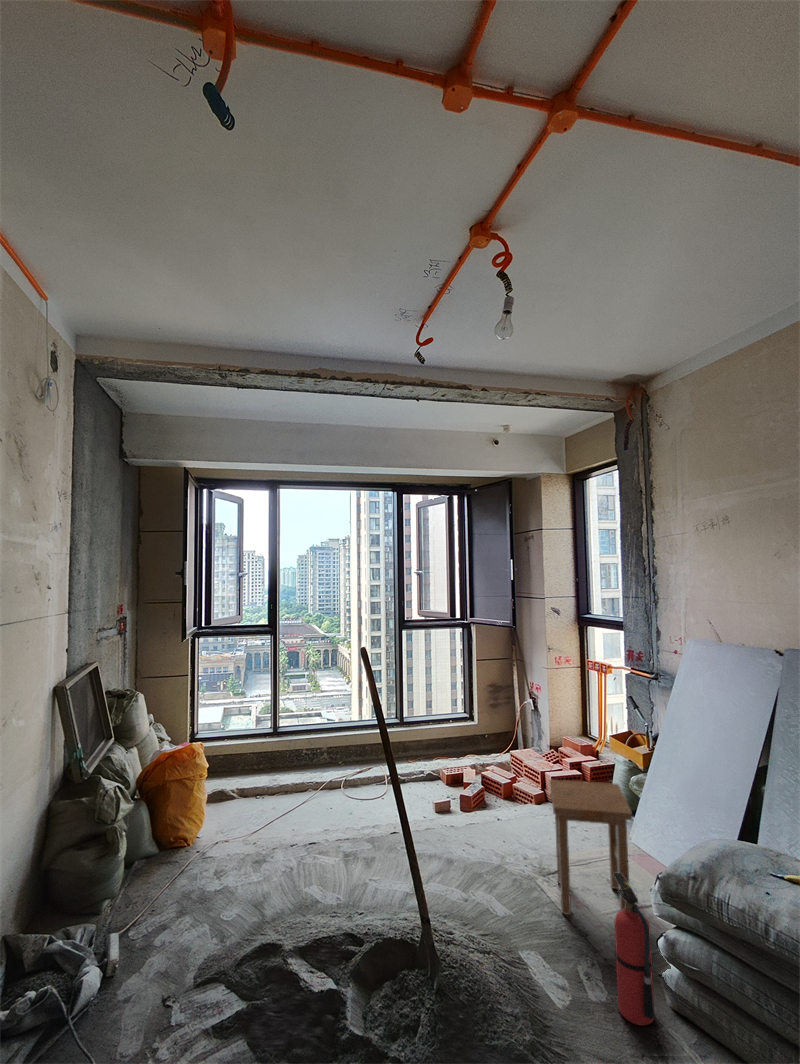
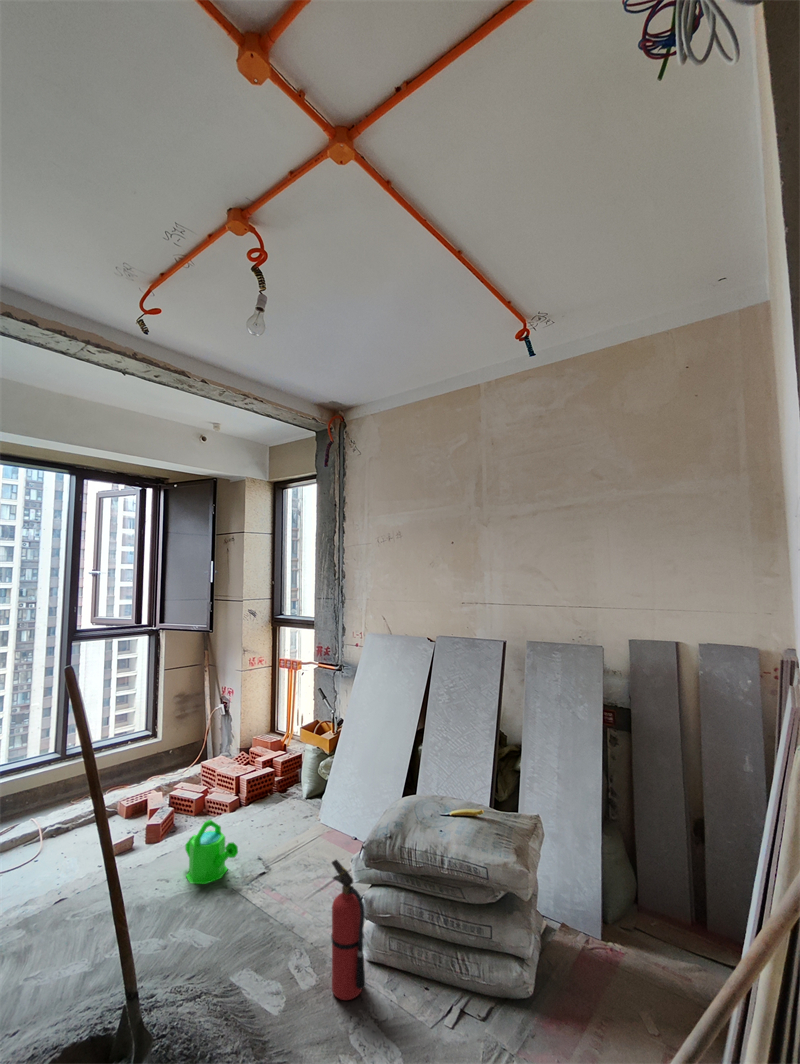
stool: present [549,780,633,915] -> none [257,773,337,918]
watering can: none [490,804,535,864] -> present [185,820,238,884]

